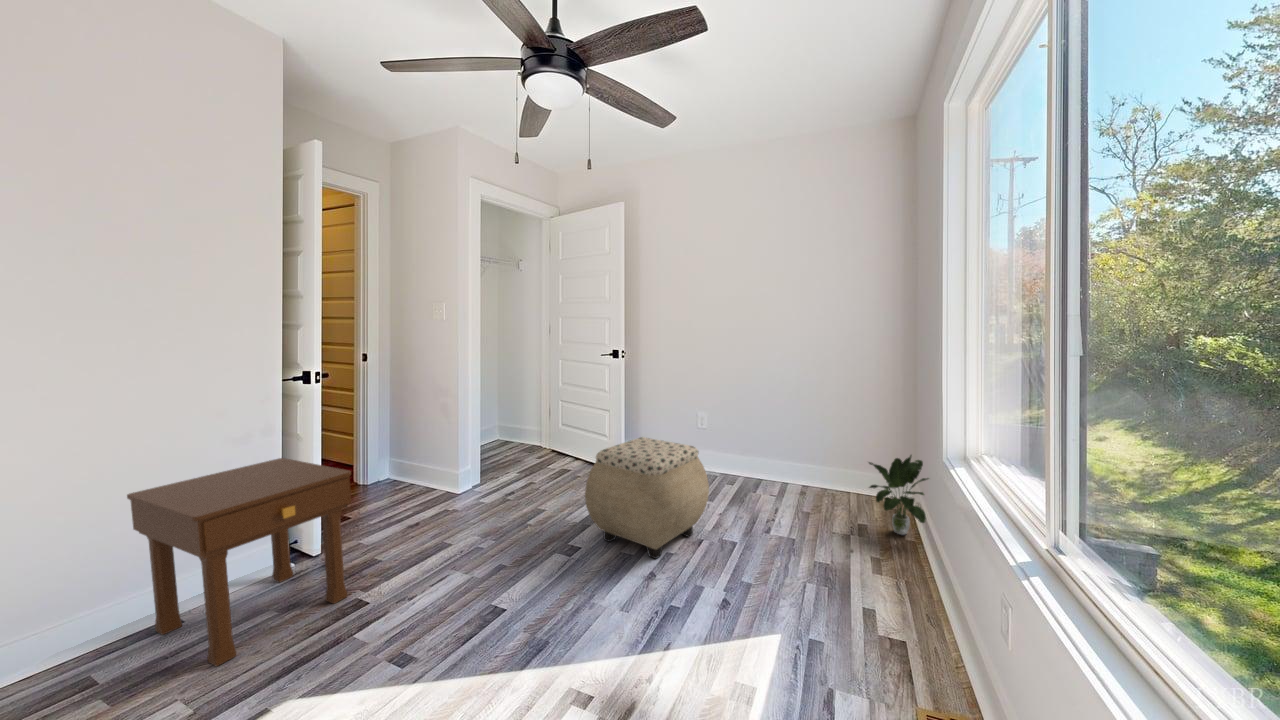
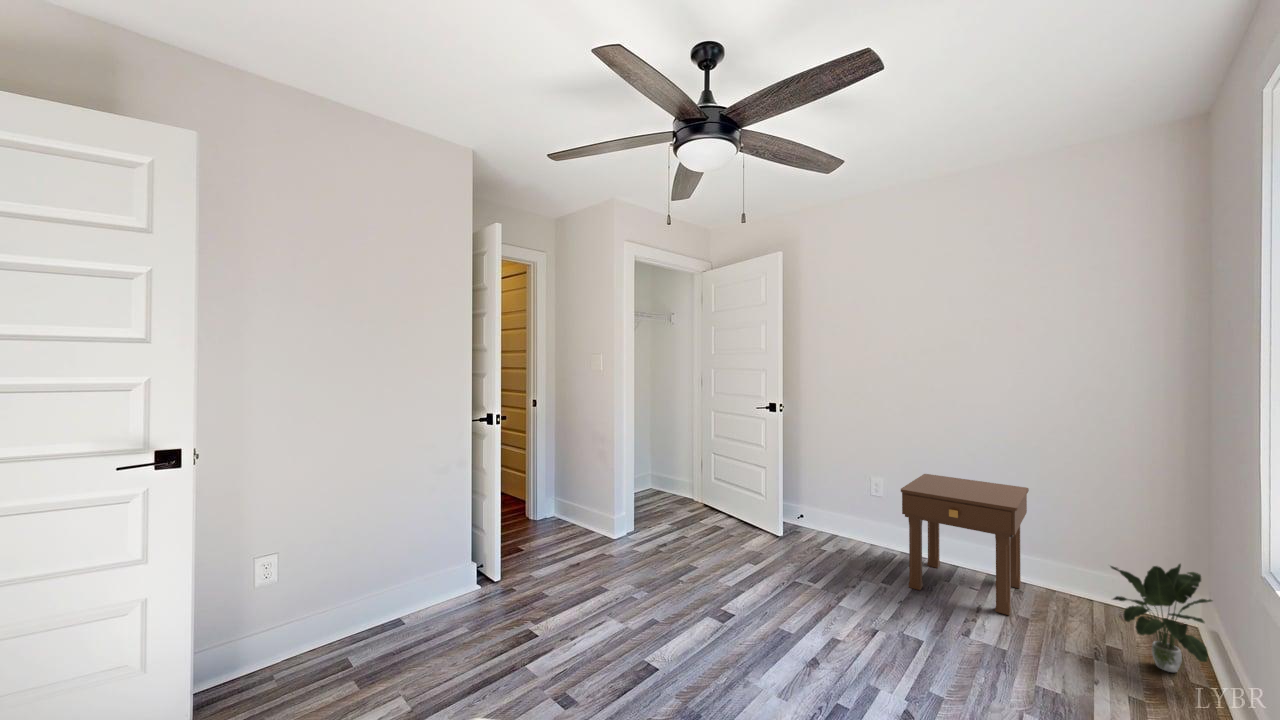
ottoman: present [585,437,709,559] -> none [741,503,884,644]
nightstand: present [127,458,351,666] -> present [901,474,1029,615]

